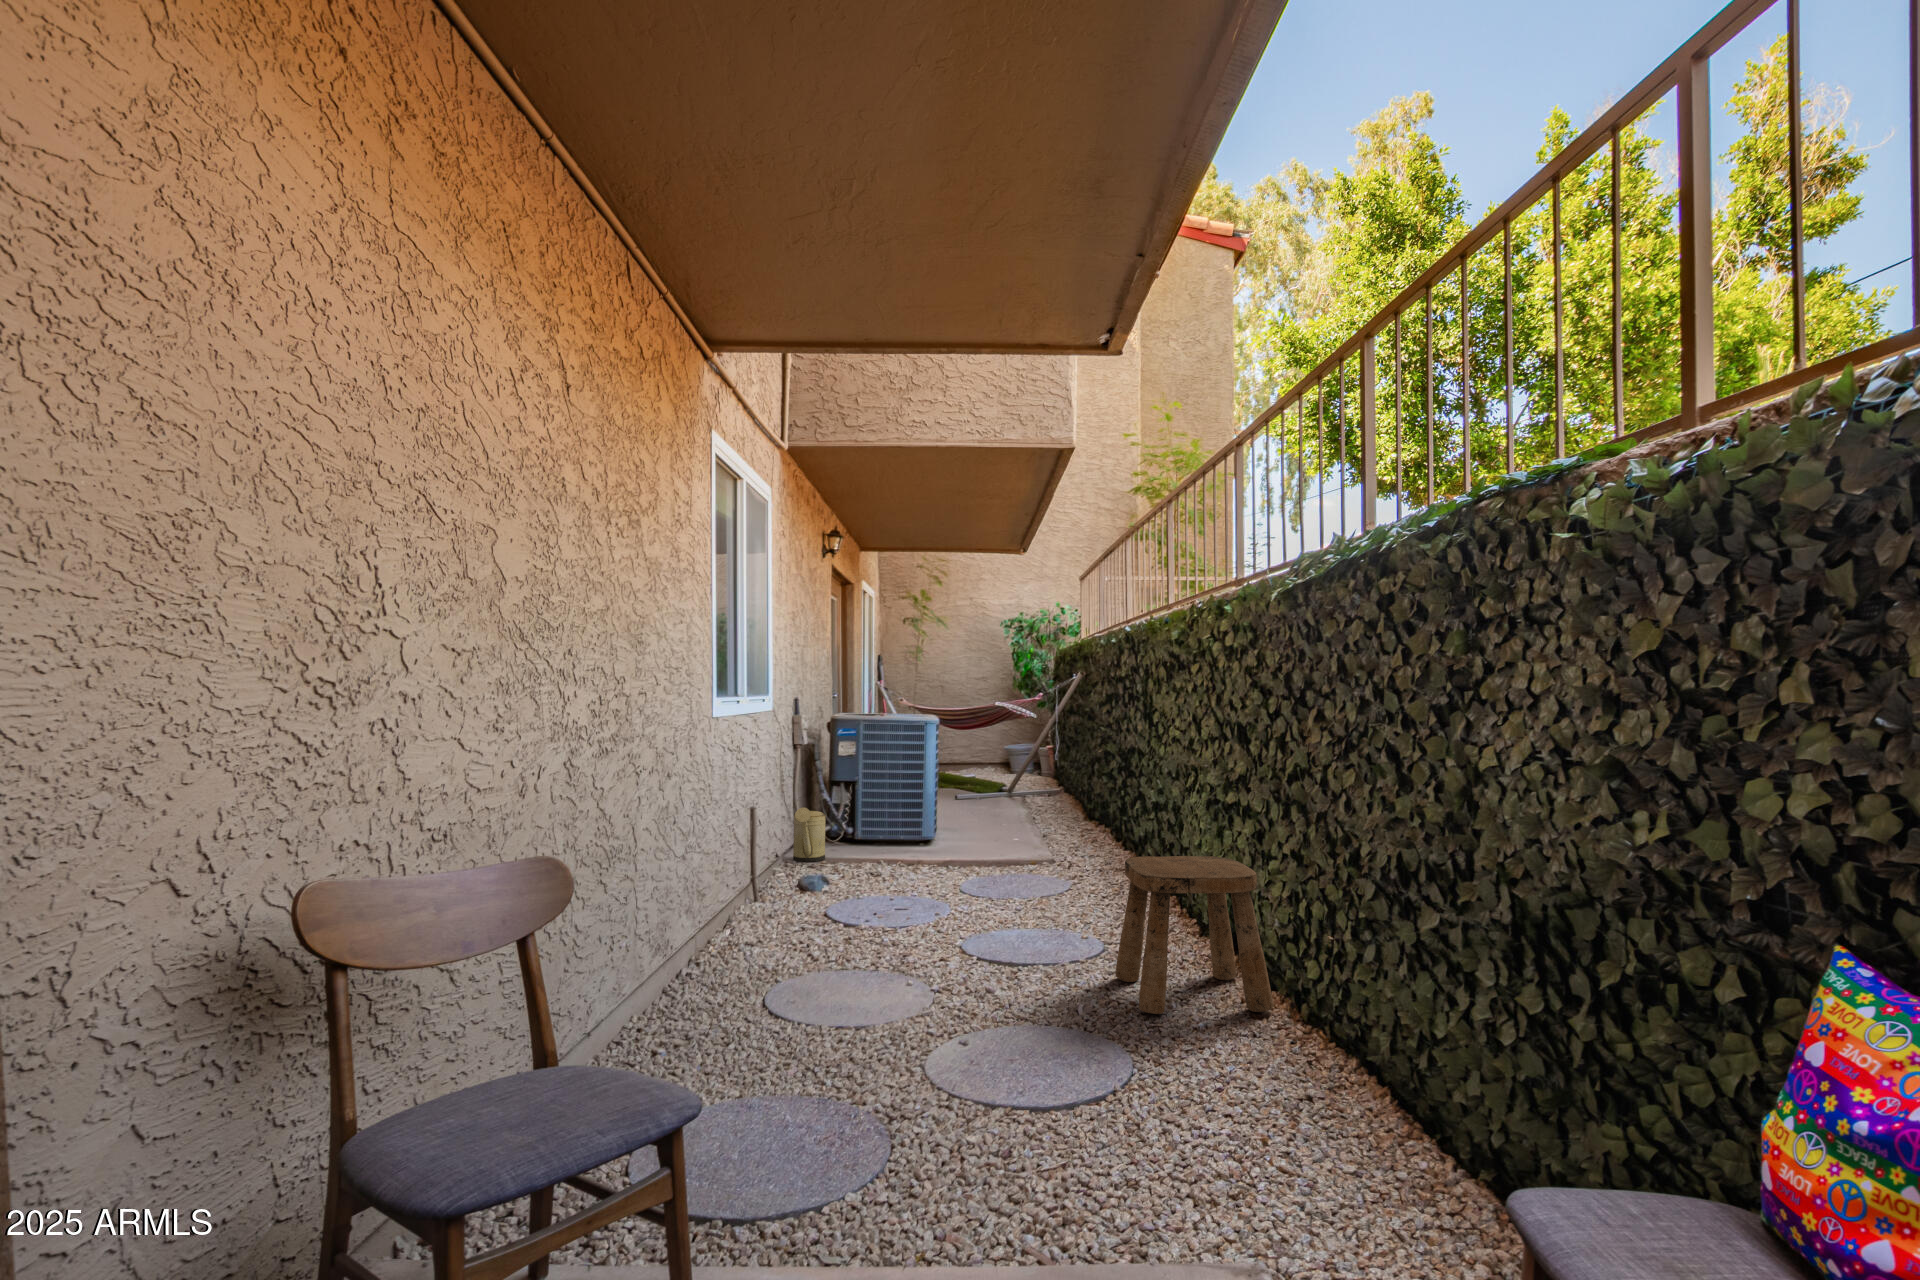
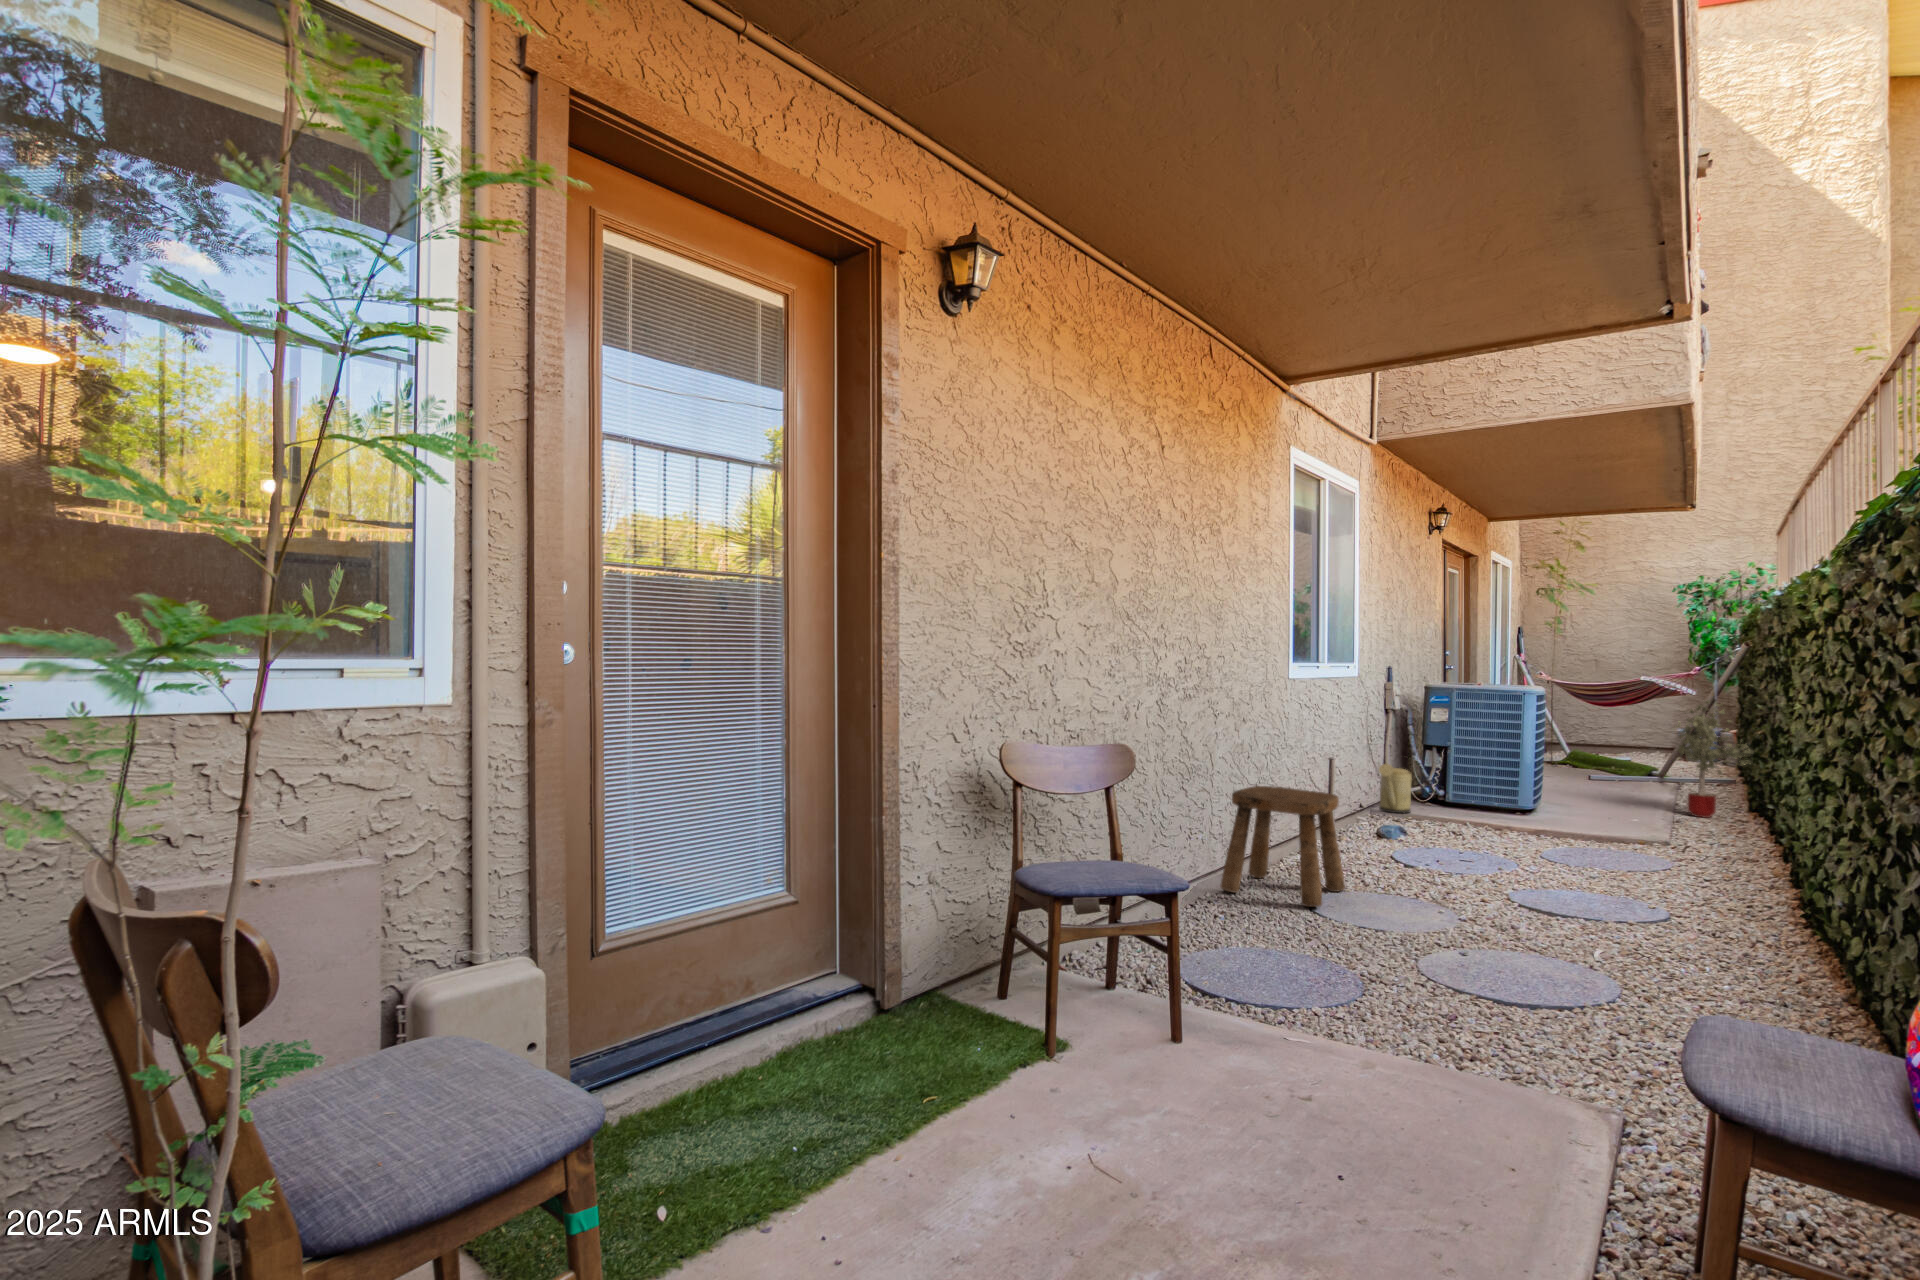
potted tree: none [1034,718,1093,826] -> present [1676,700,1752,818]
stool: present [1115,856,1274,1014] -> present [1220,786,1345,907]

